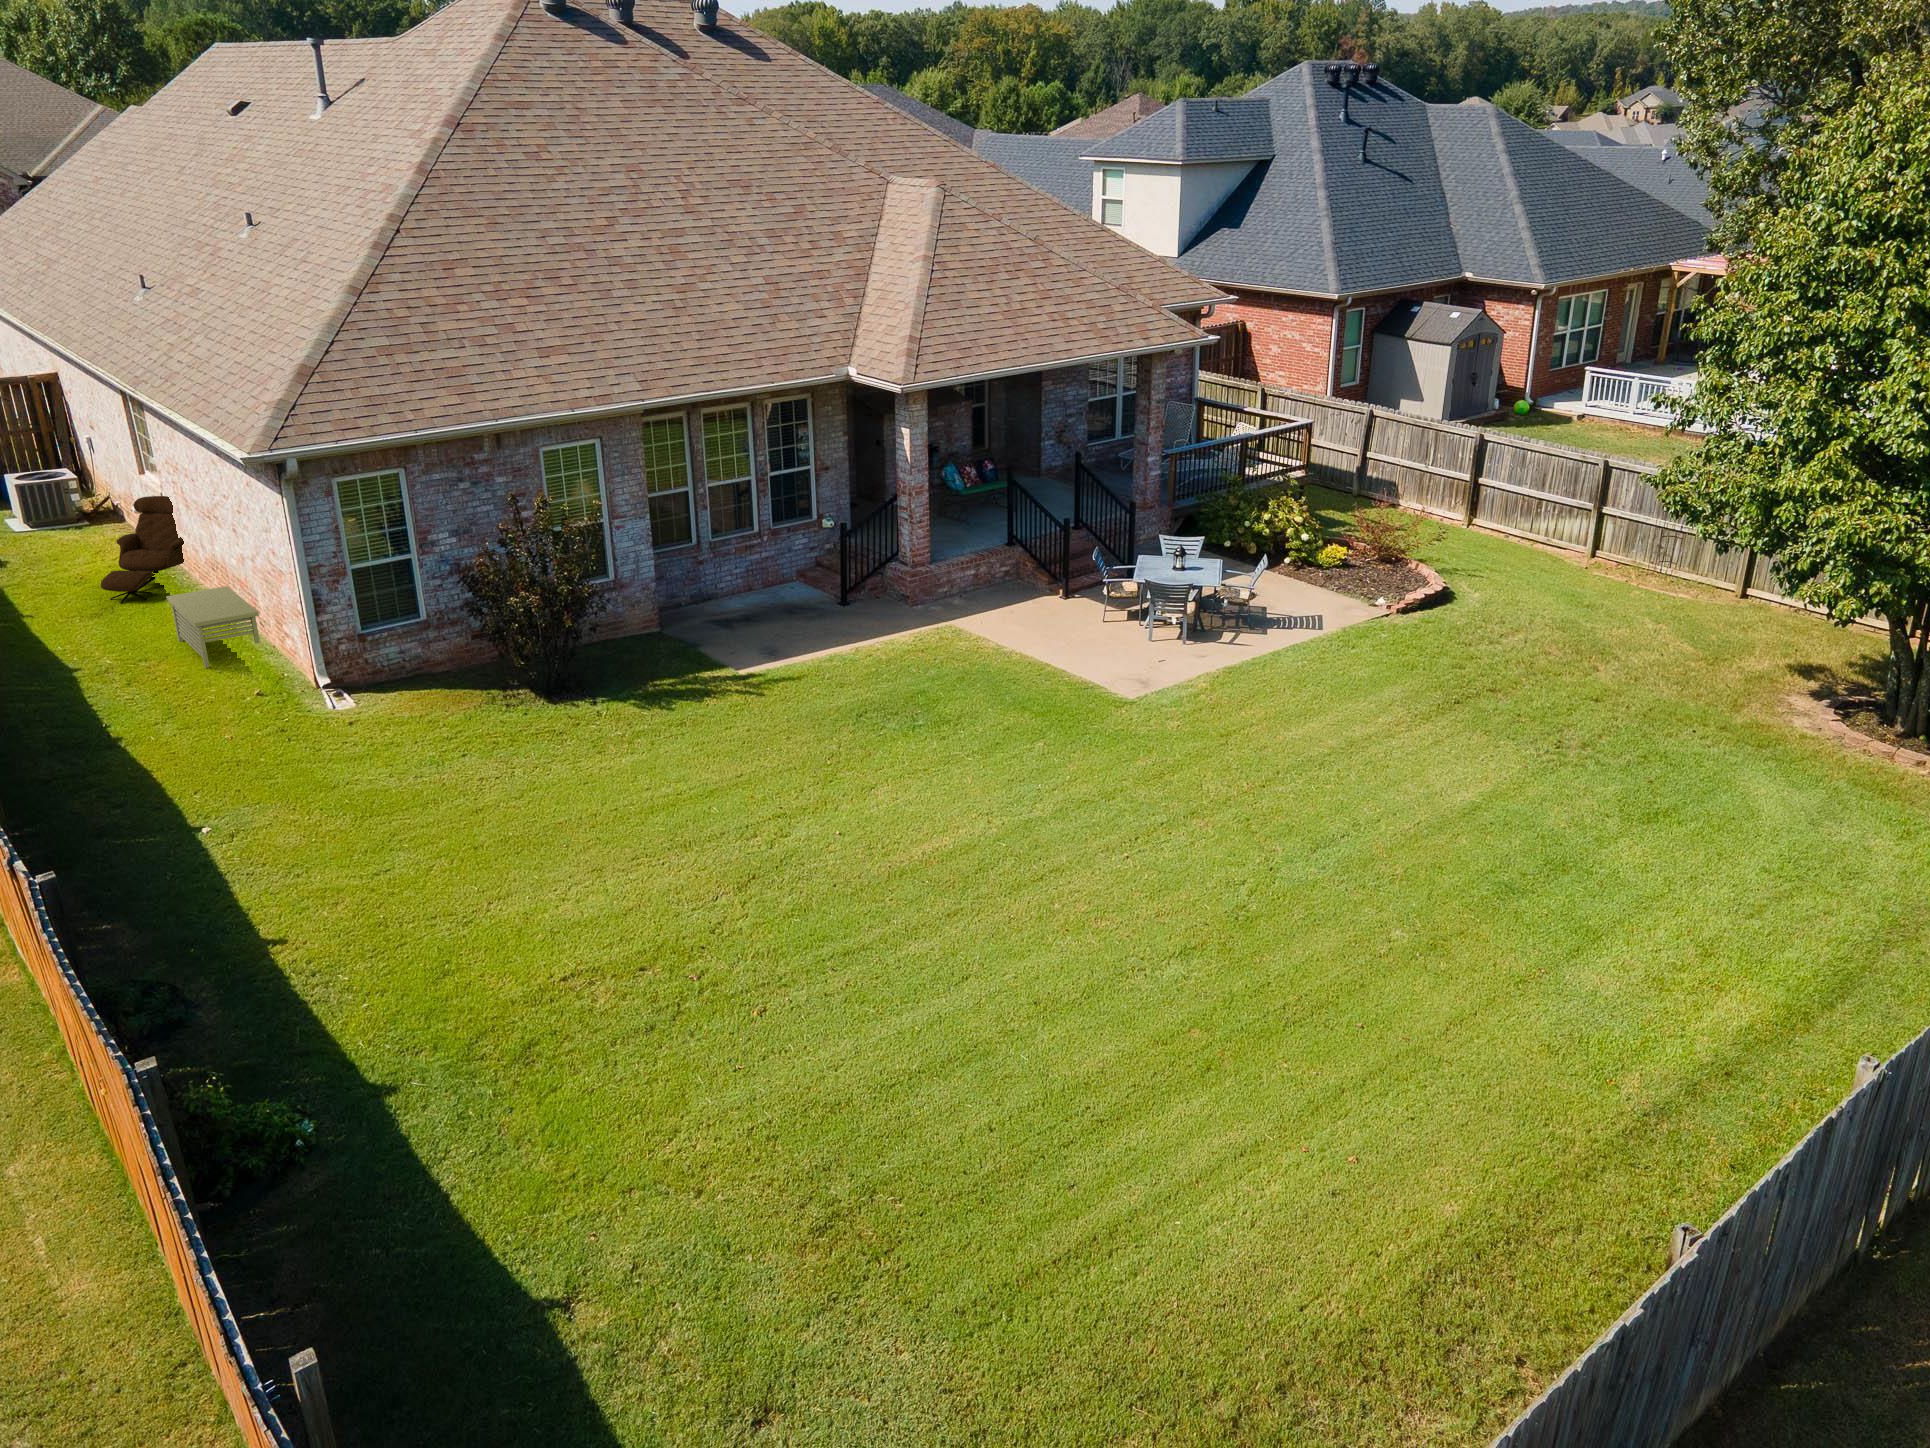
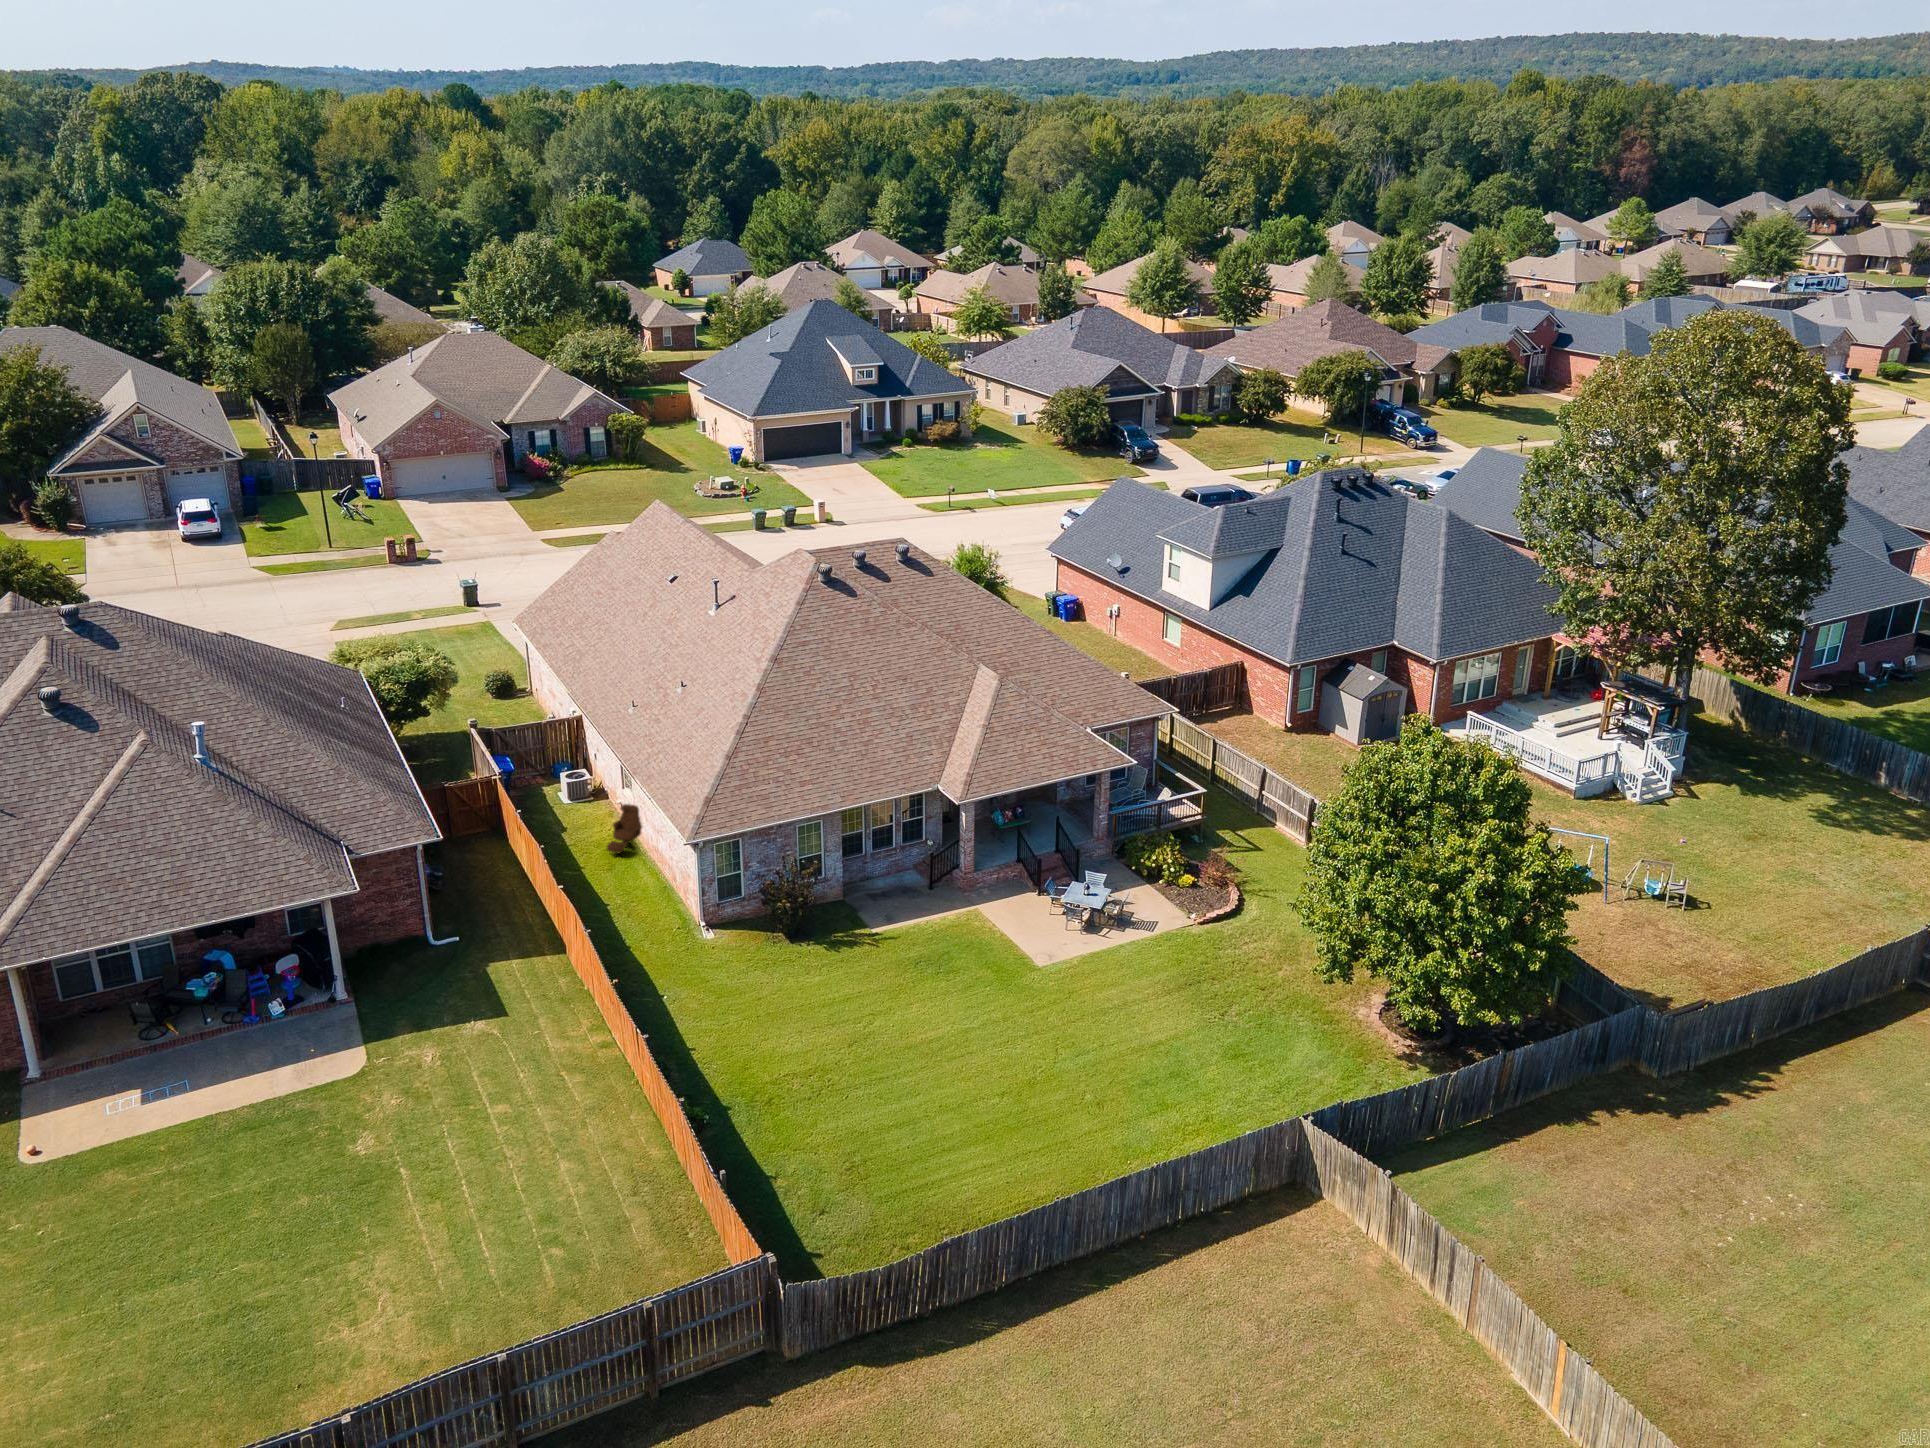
storage bench: present [167,586,260,668] -> none [639,863,677,906]

